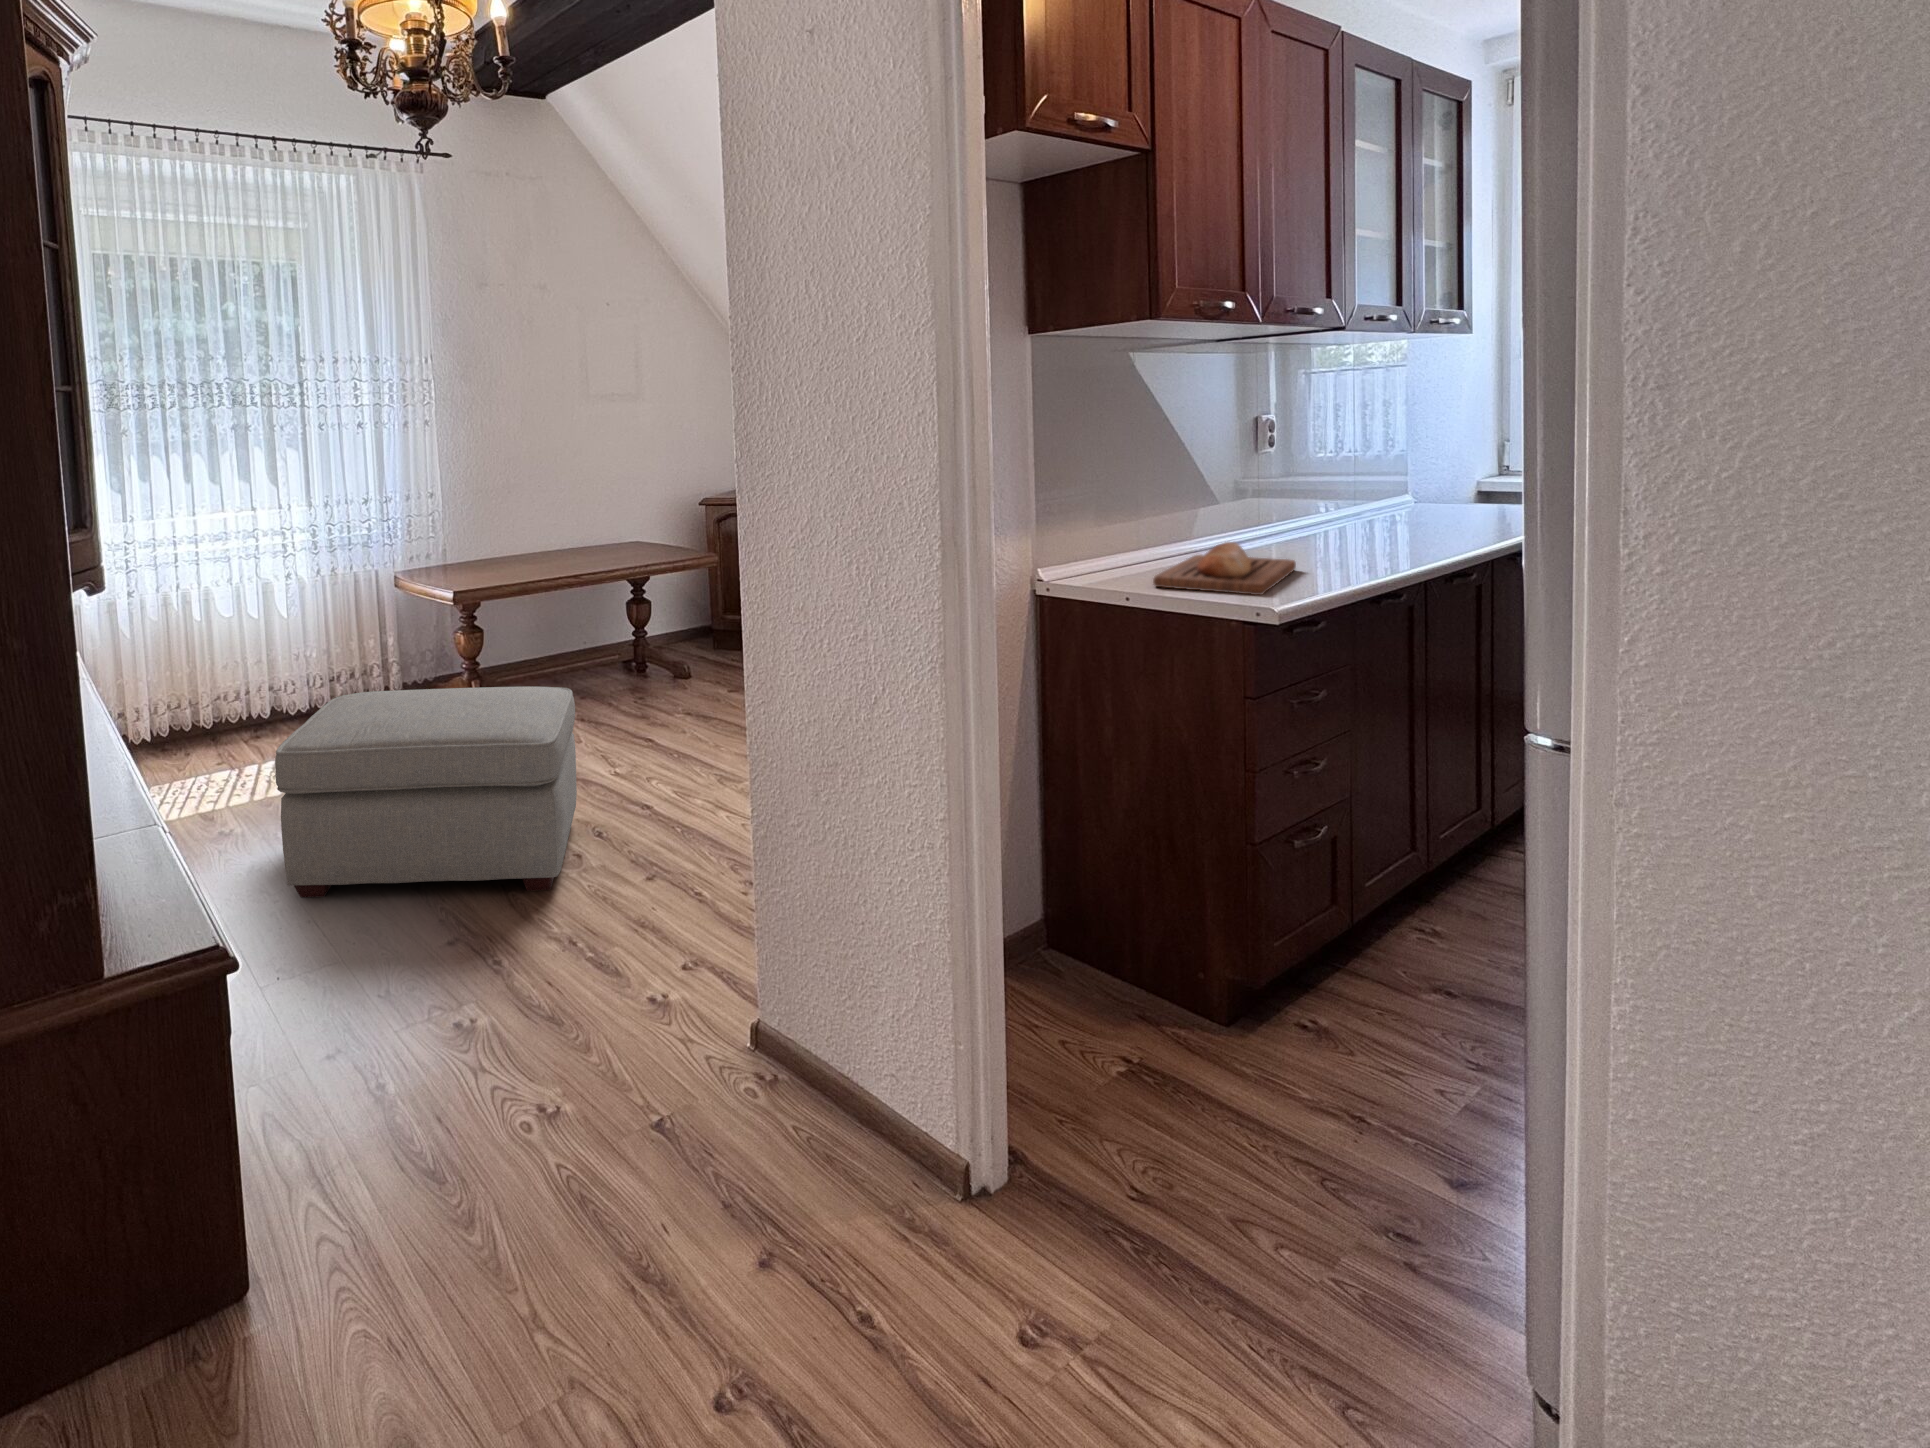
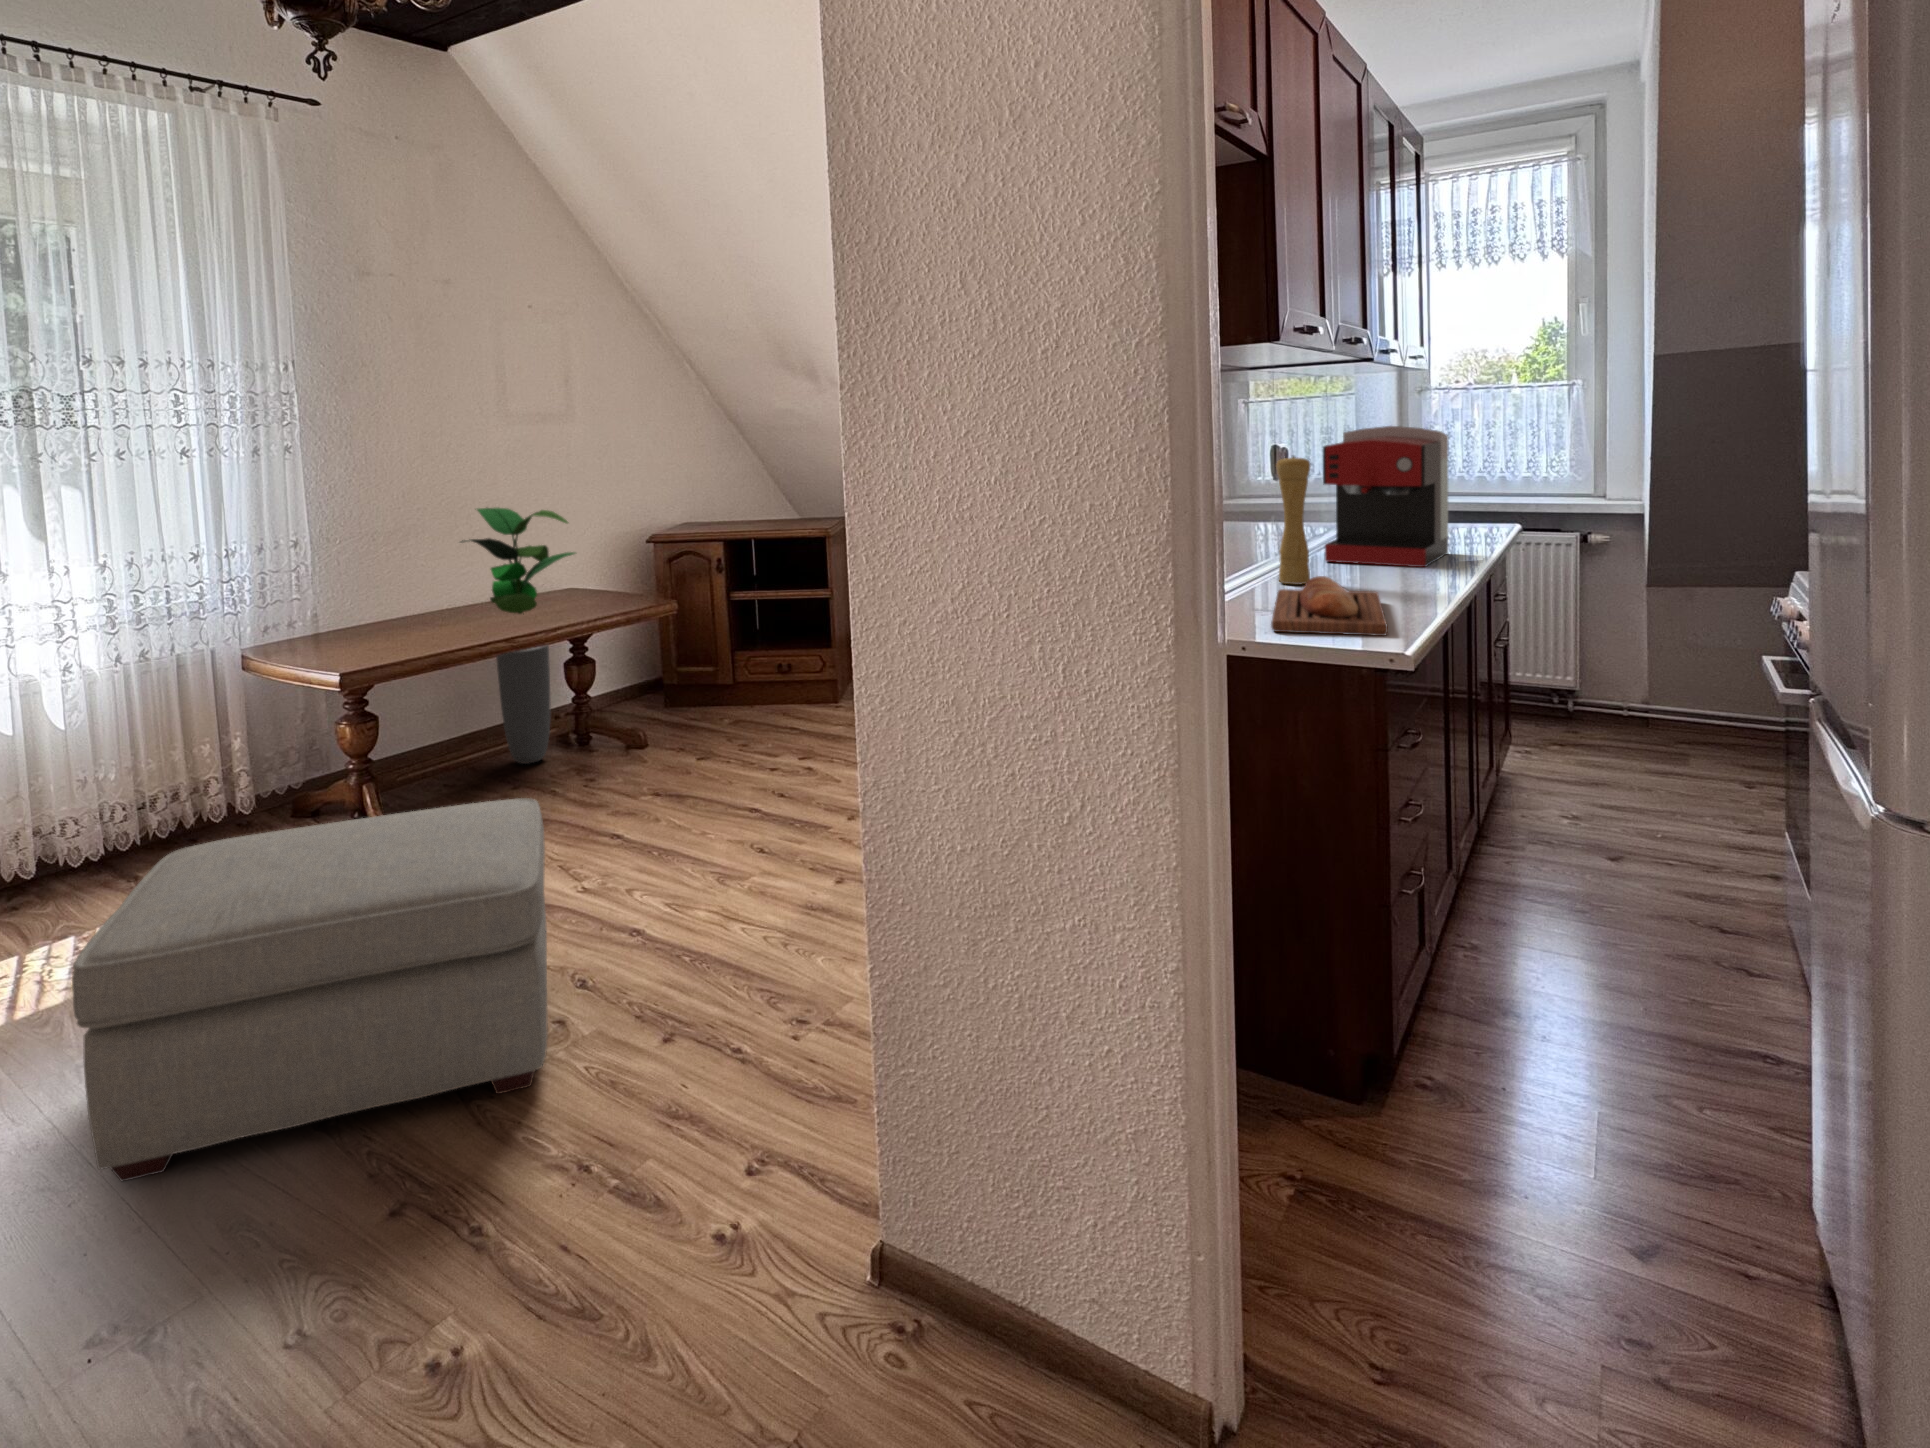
coffee maker: none [1293,401,1450,545] -> present [1323,426,1448,567]
pepper mill: none [1217,430,1252,553] -> present [1276,456,1311,584]
potted plant: none [546,472,637,680] -> present [461,508,575,764]

